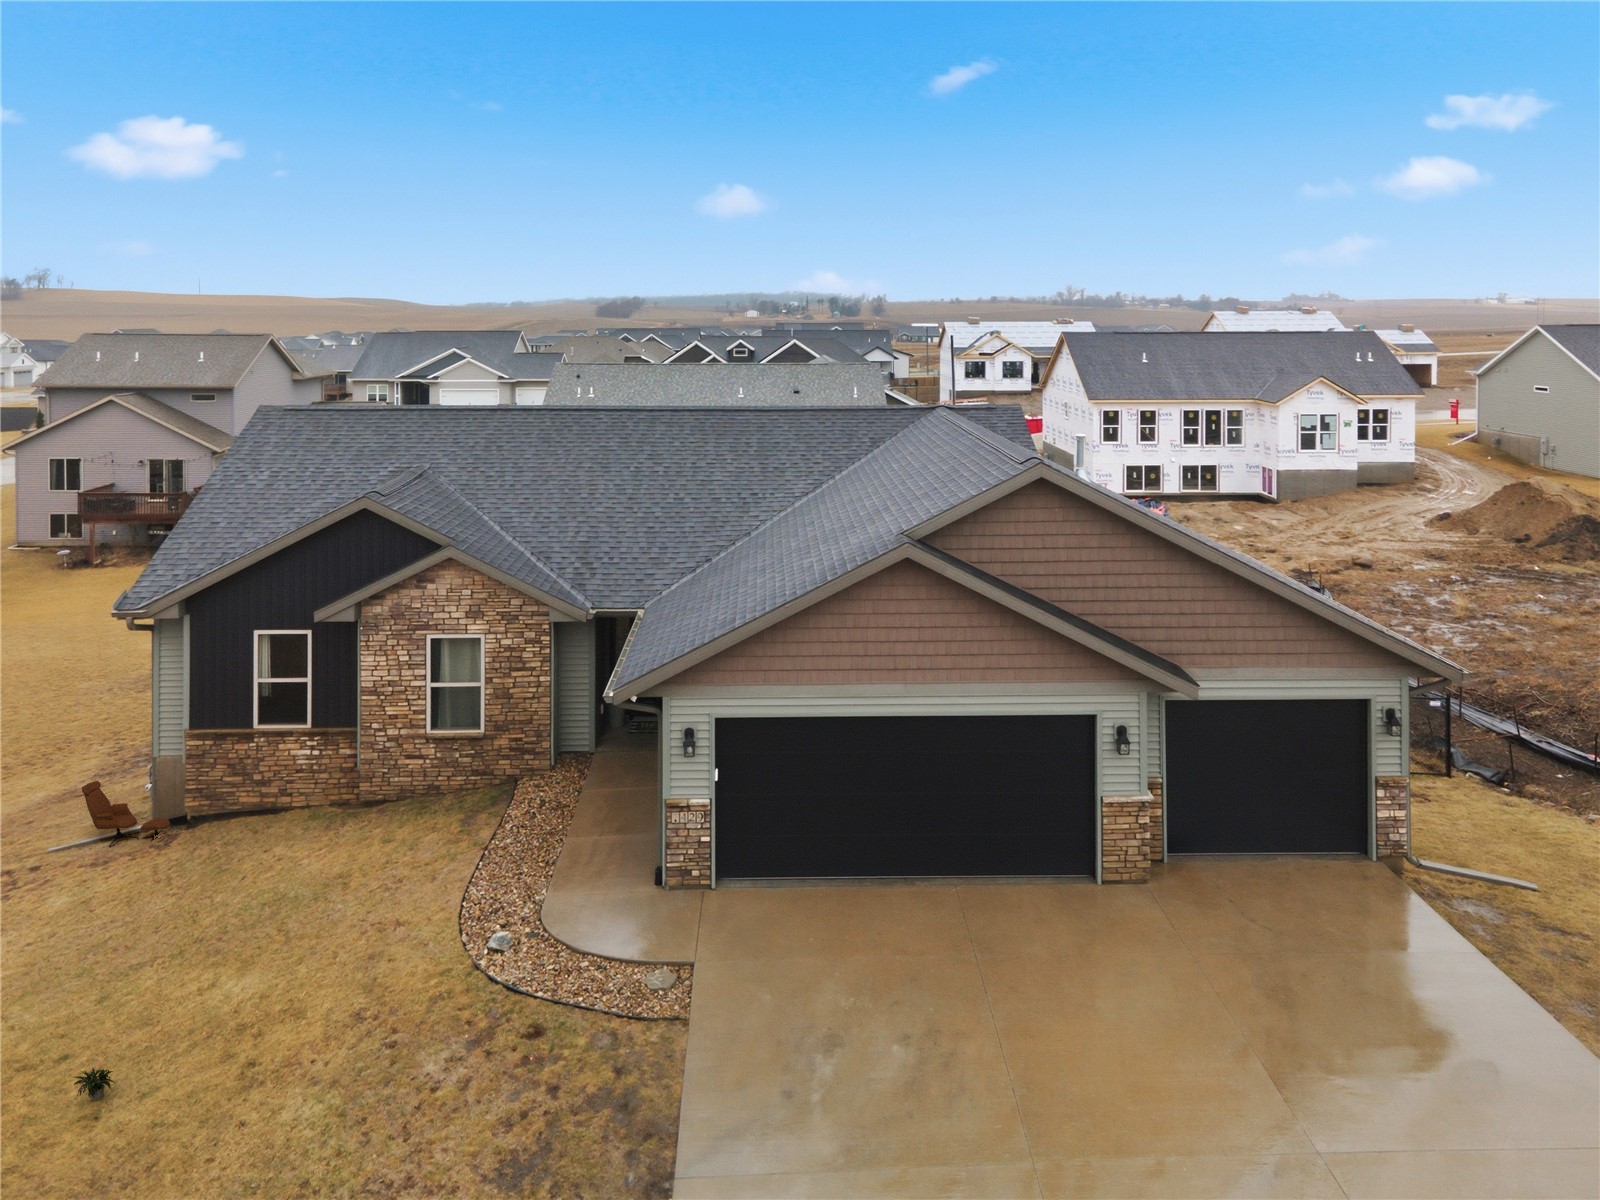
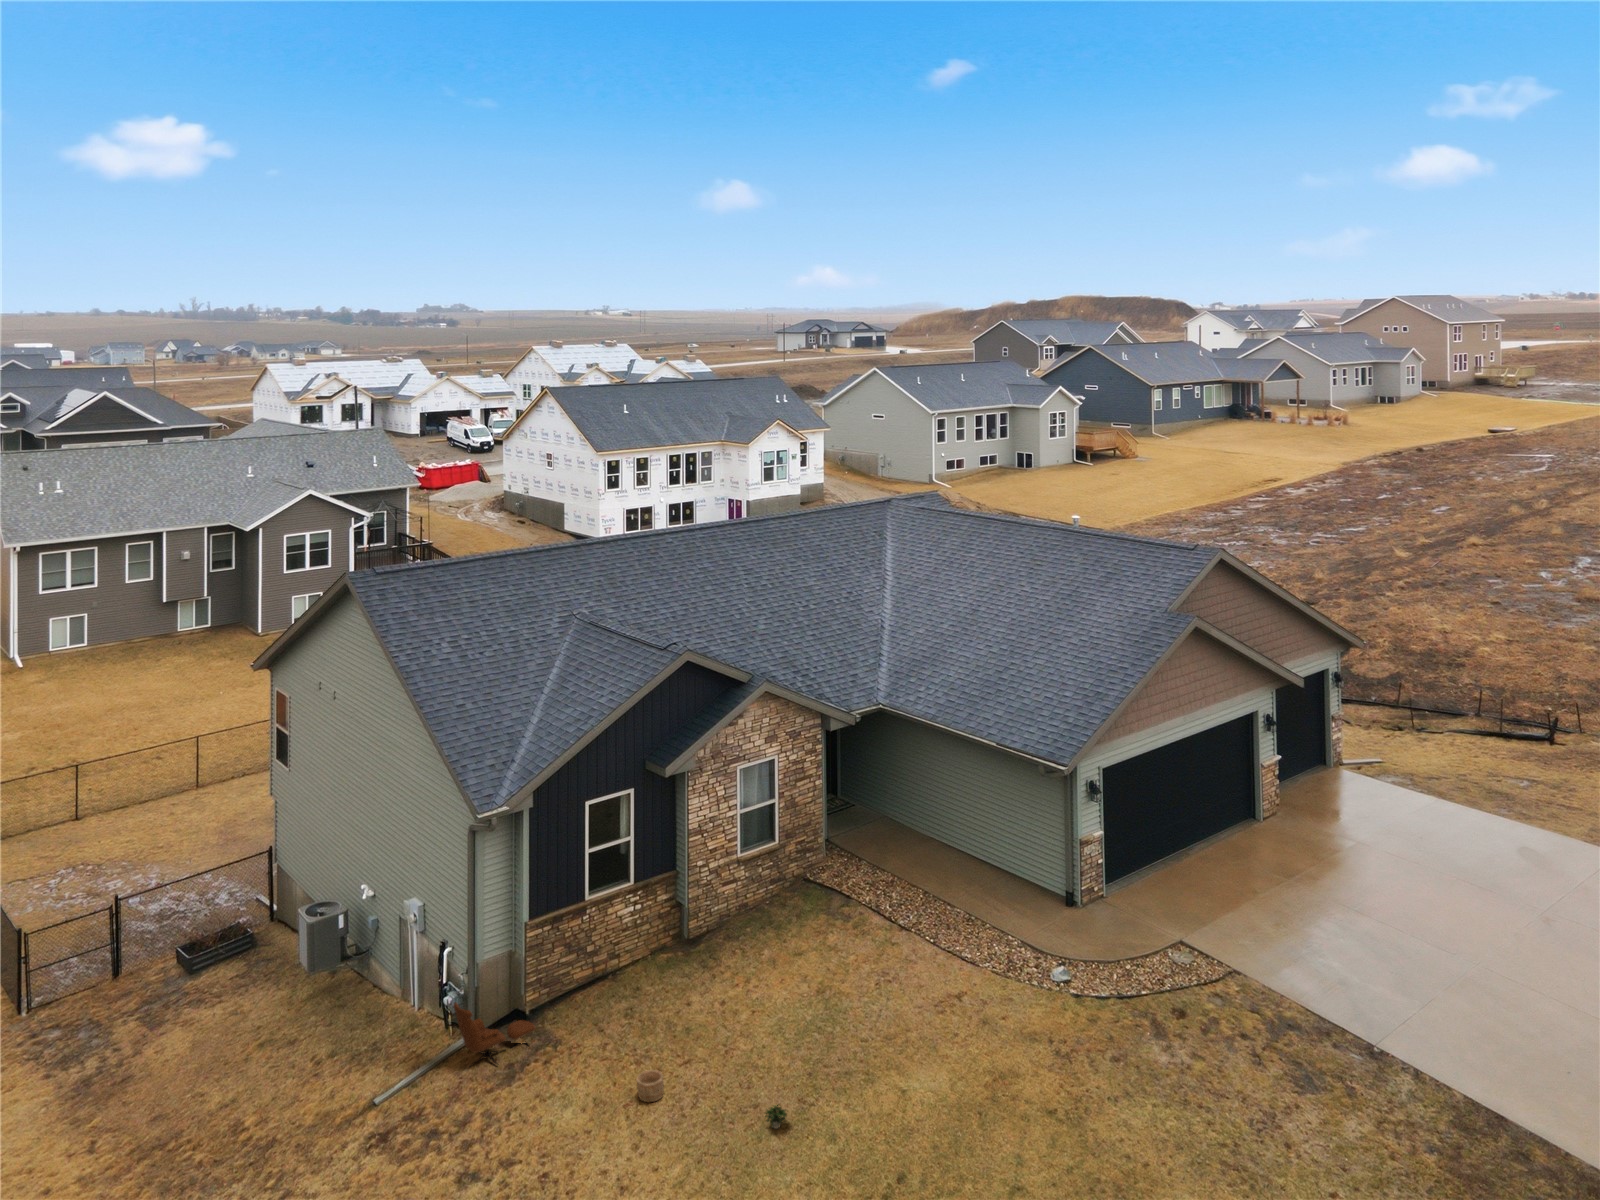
wooden bucket: none [72,879,105,909] -> present [636,1070,664,1102]
potted plant: present [74,1068,115,1101] -> present [766,1105,787,1129]

